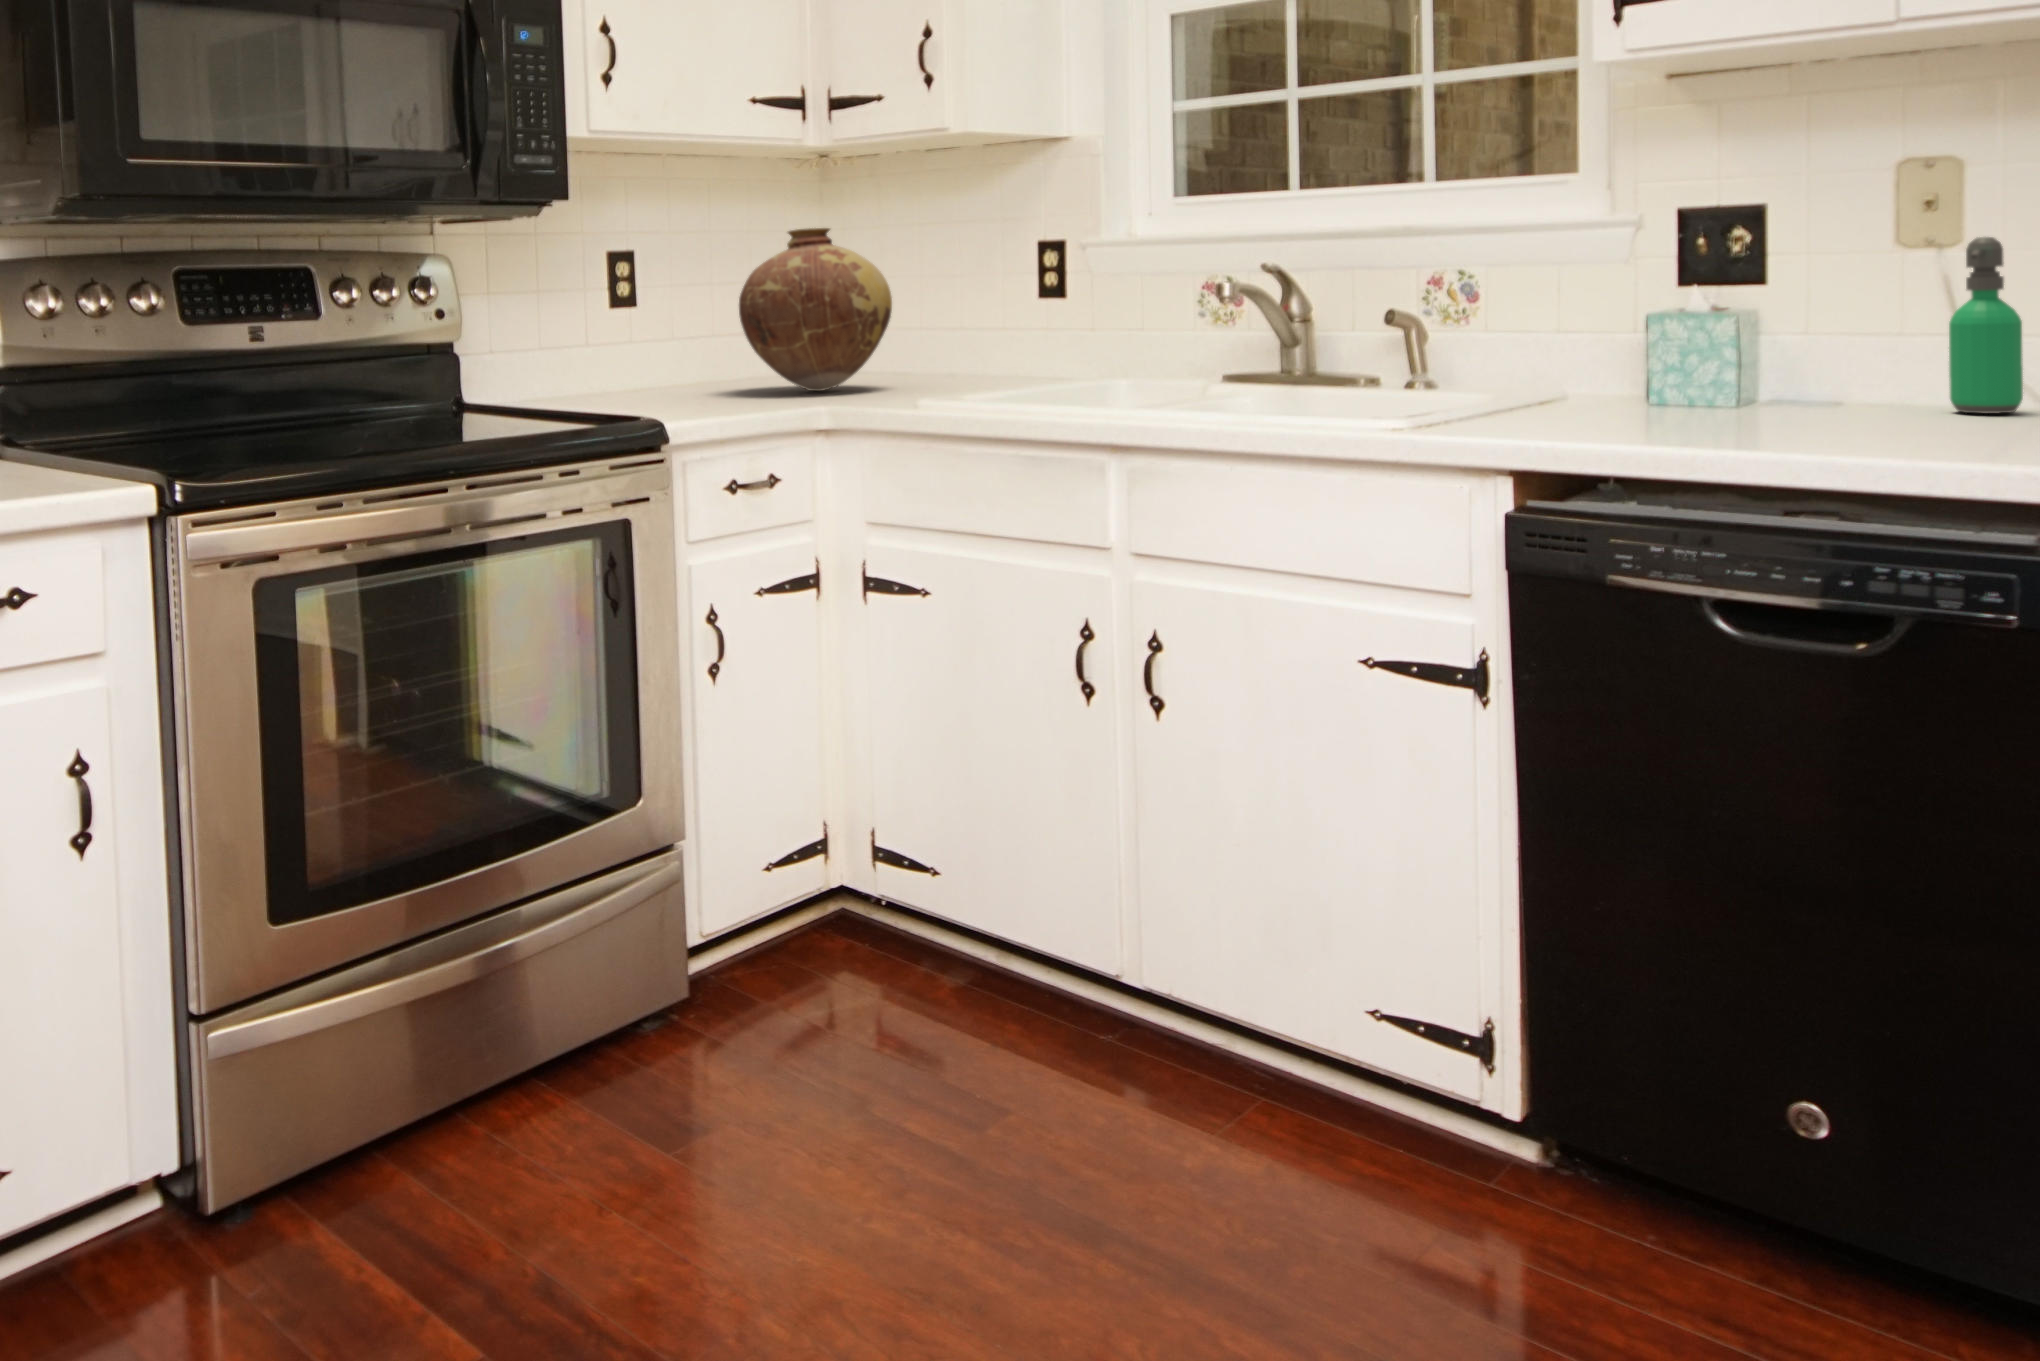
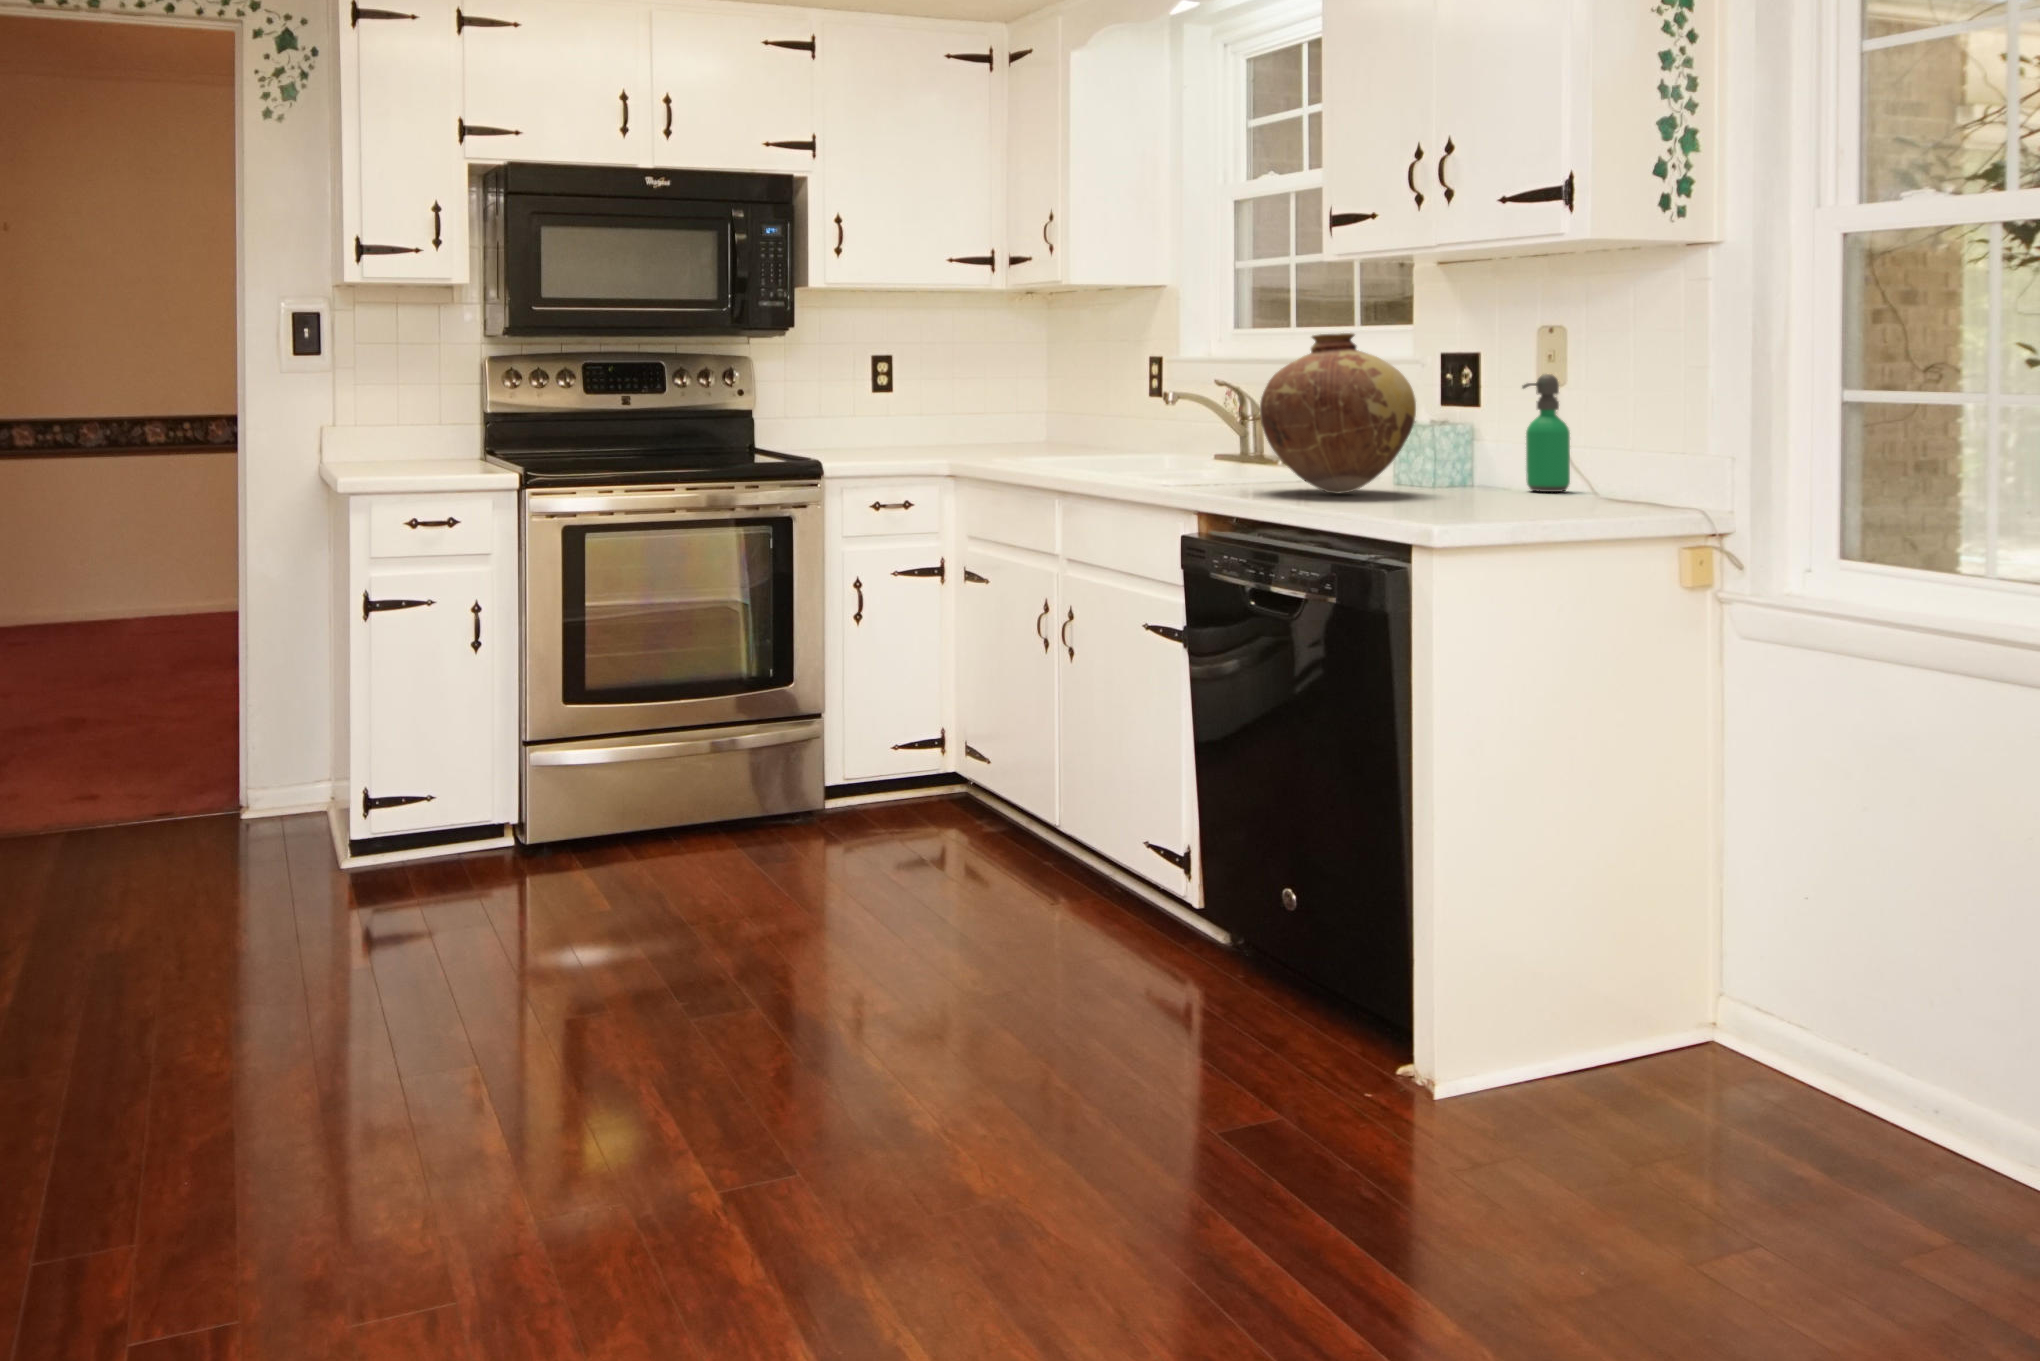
vase: present [739,228,892,391] -> present [1260,333,1416,494]

